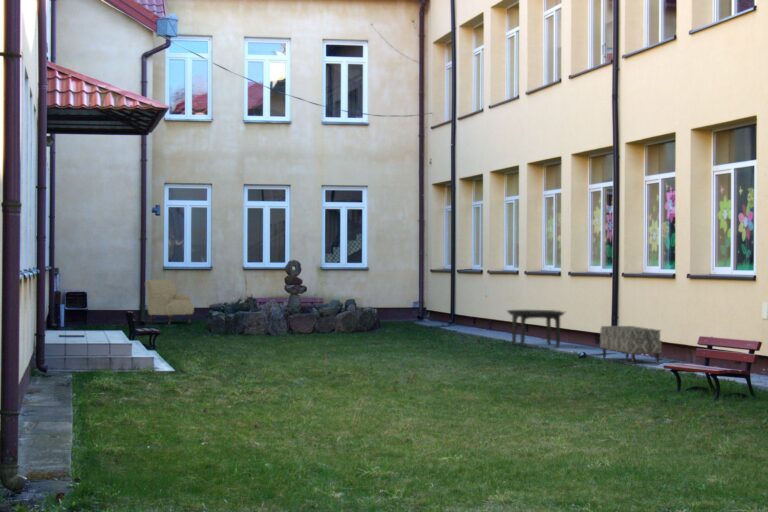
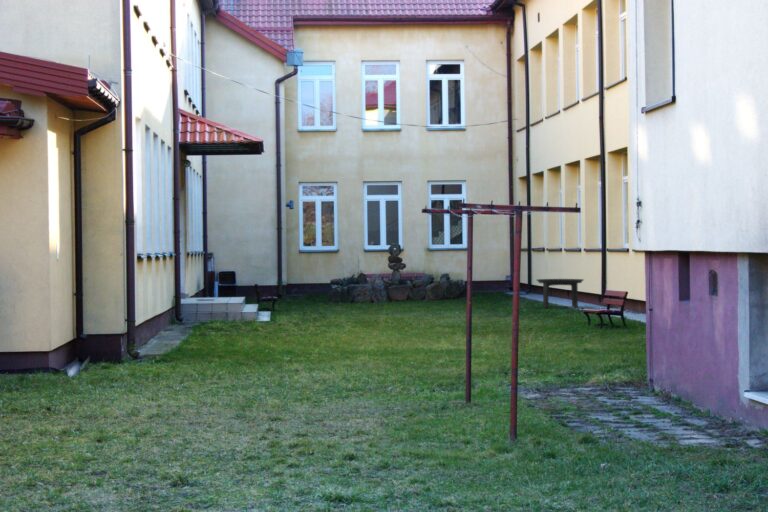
chair: present [146,279,194,323] -> none [283,261,322,296]
bench: present [600,326,662,364] -> none [587,289,626,318]

